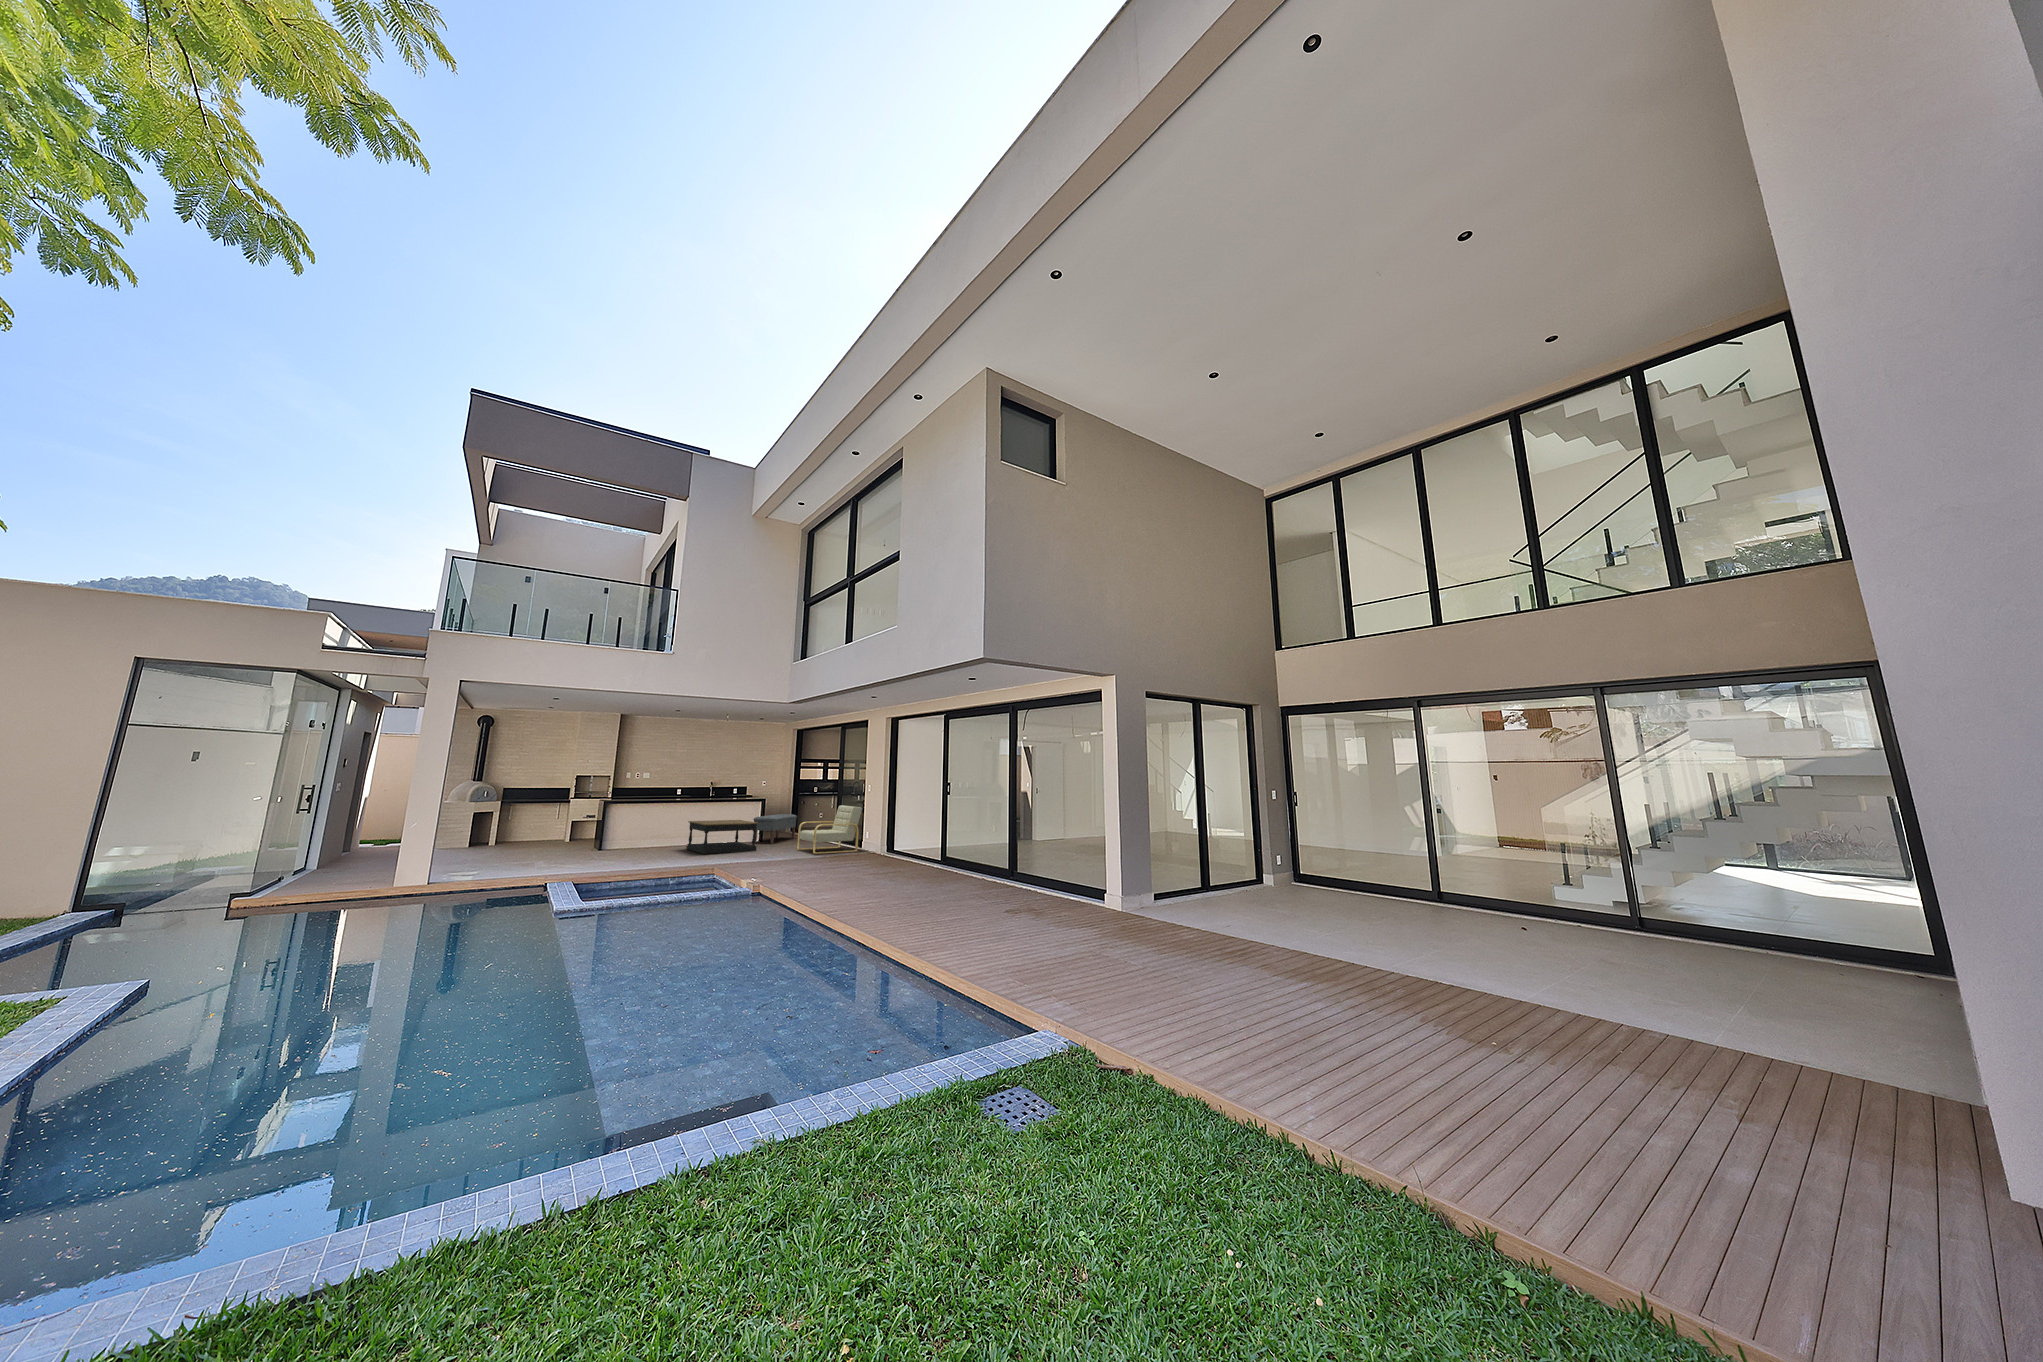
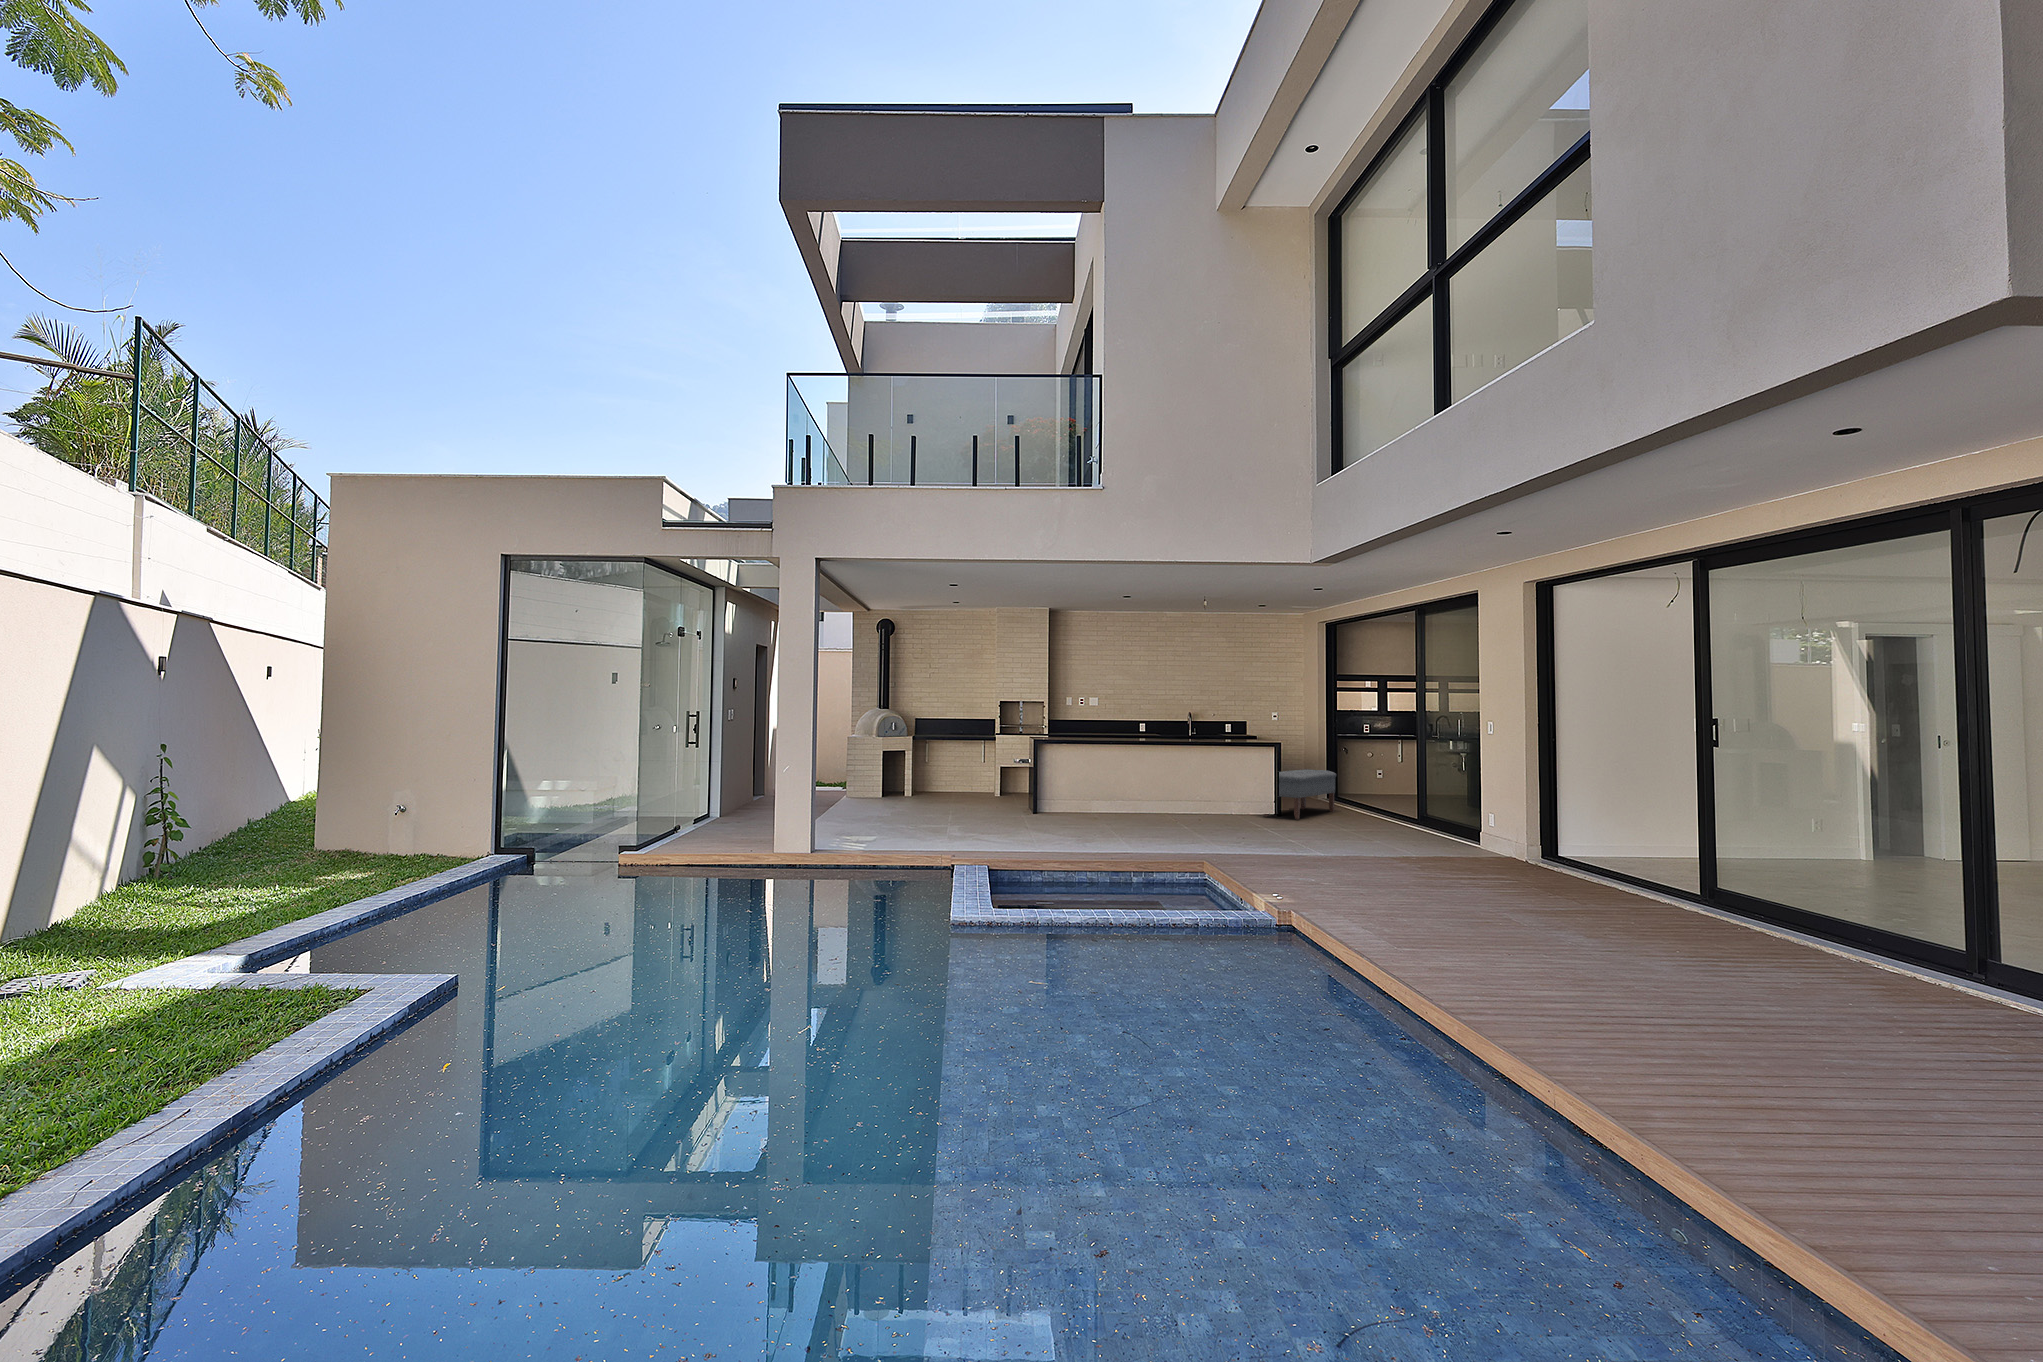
armchair: present [797,805,862,854] -> none [1346,759,1474,848]
coffee table: present [686,820,758,854] -> none [1158,776,1274,832]

